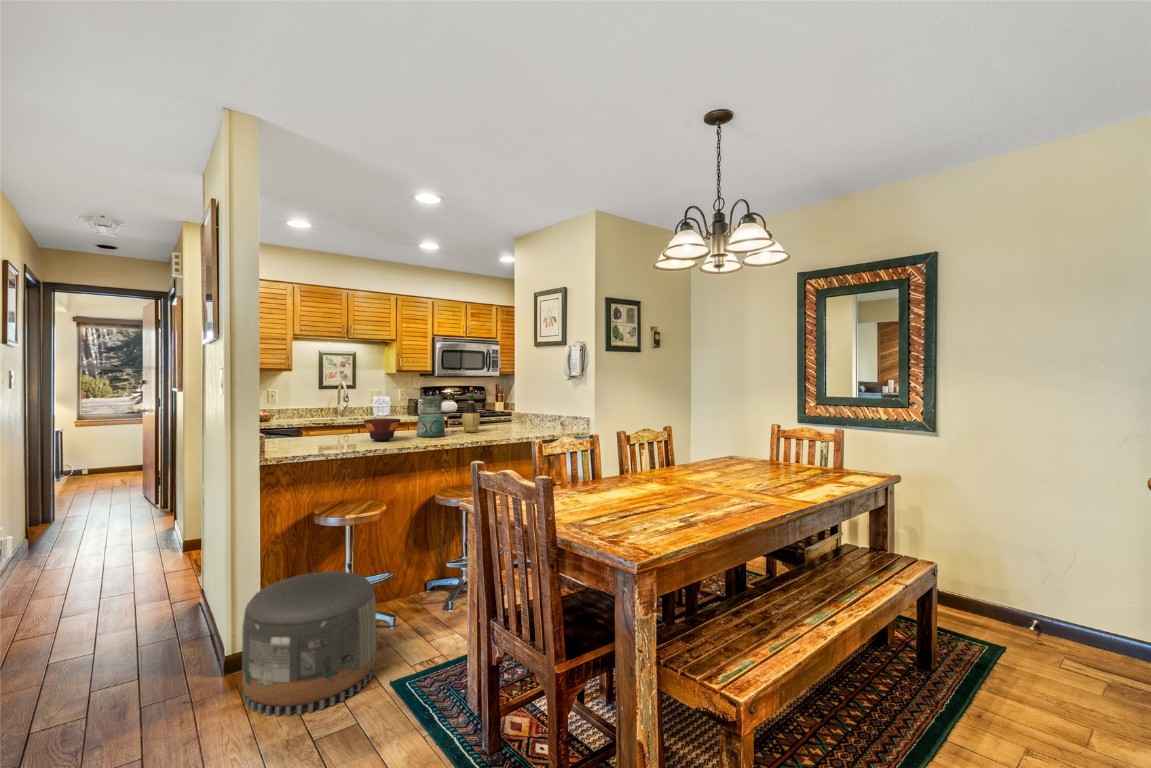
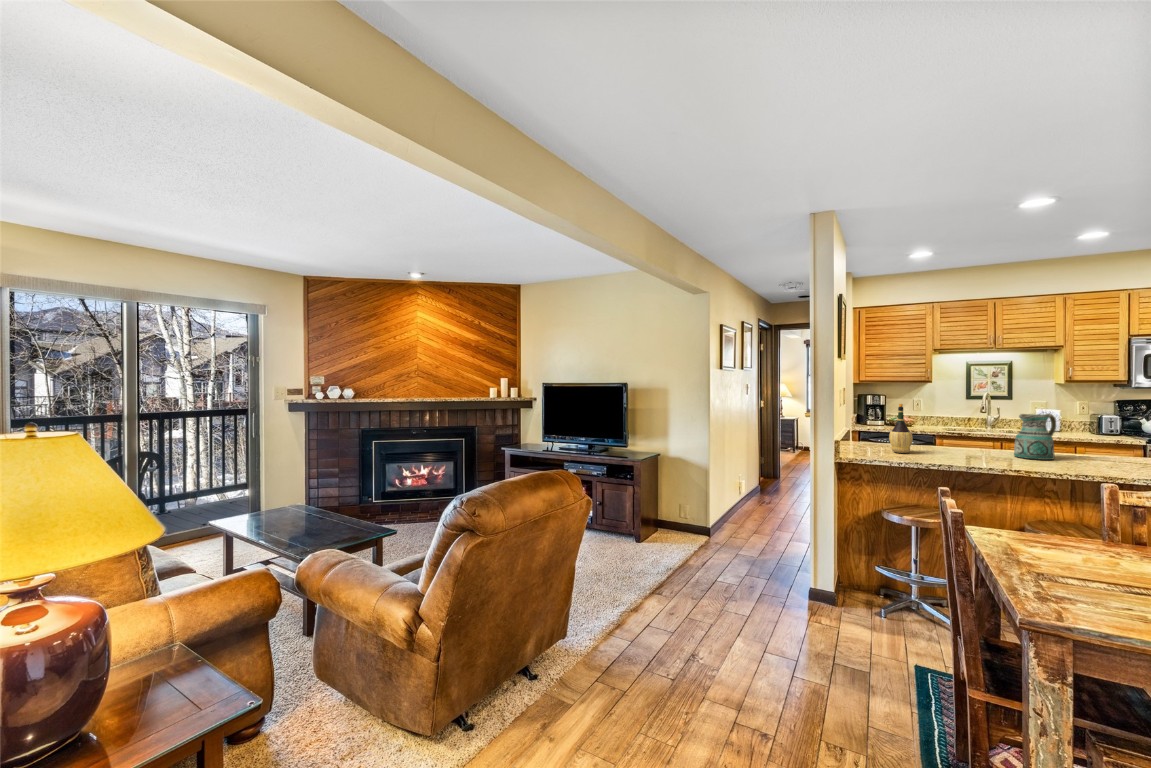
wine bottle: present [462,387,480,432] -> present [889,404,913,453]
bowl: present [363,419,400,441] -> none [942,434,984,455]
pouf: present [242,571,376,716] -> none [809,549,916,657]

